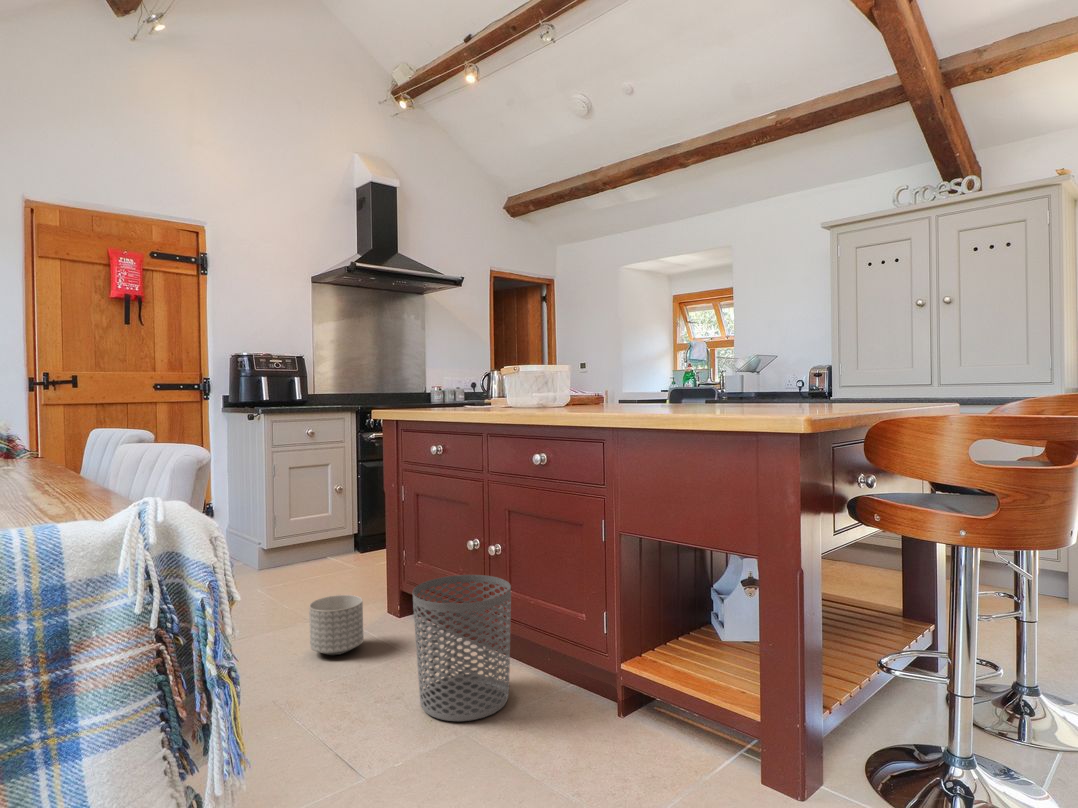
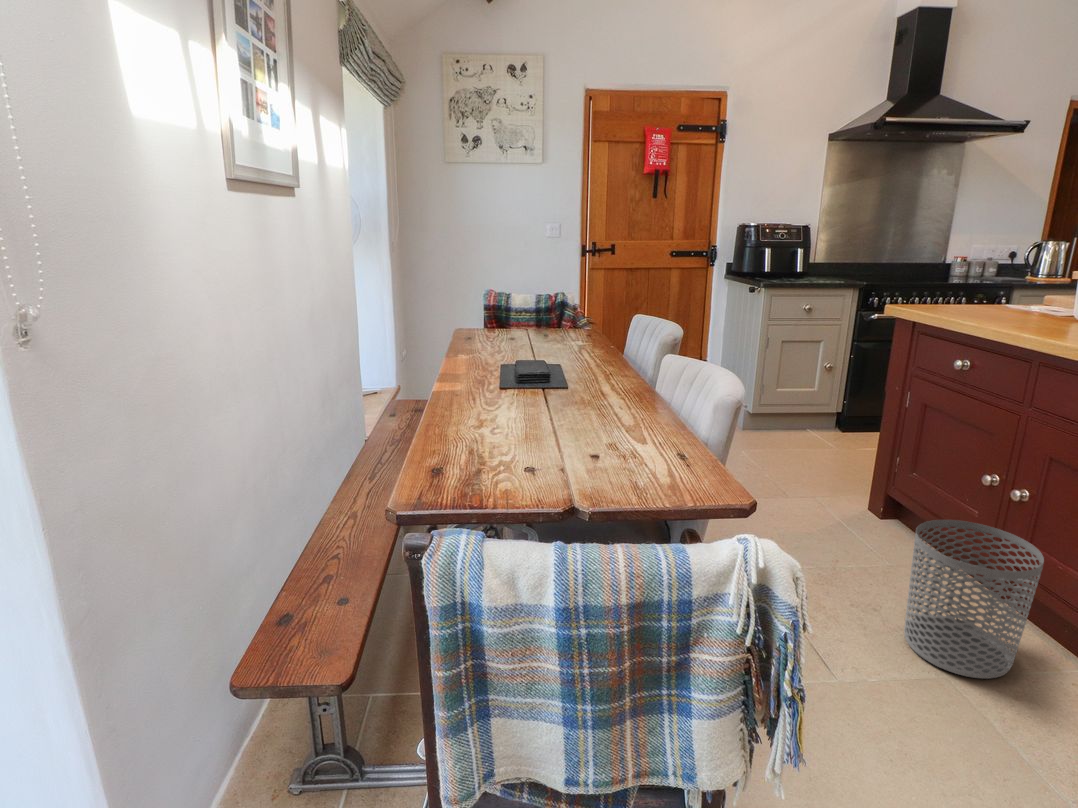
planter: present [309,595,364,655] -> none [793,490,850,547]

